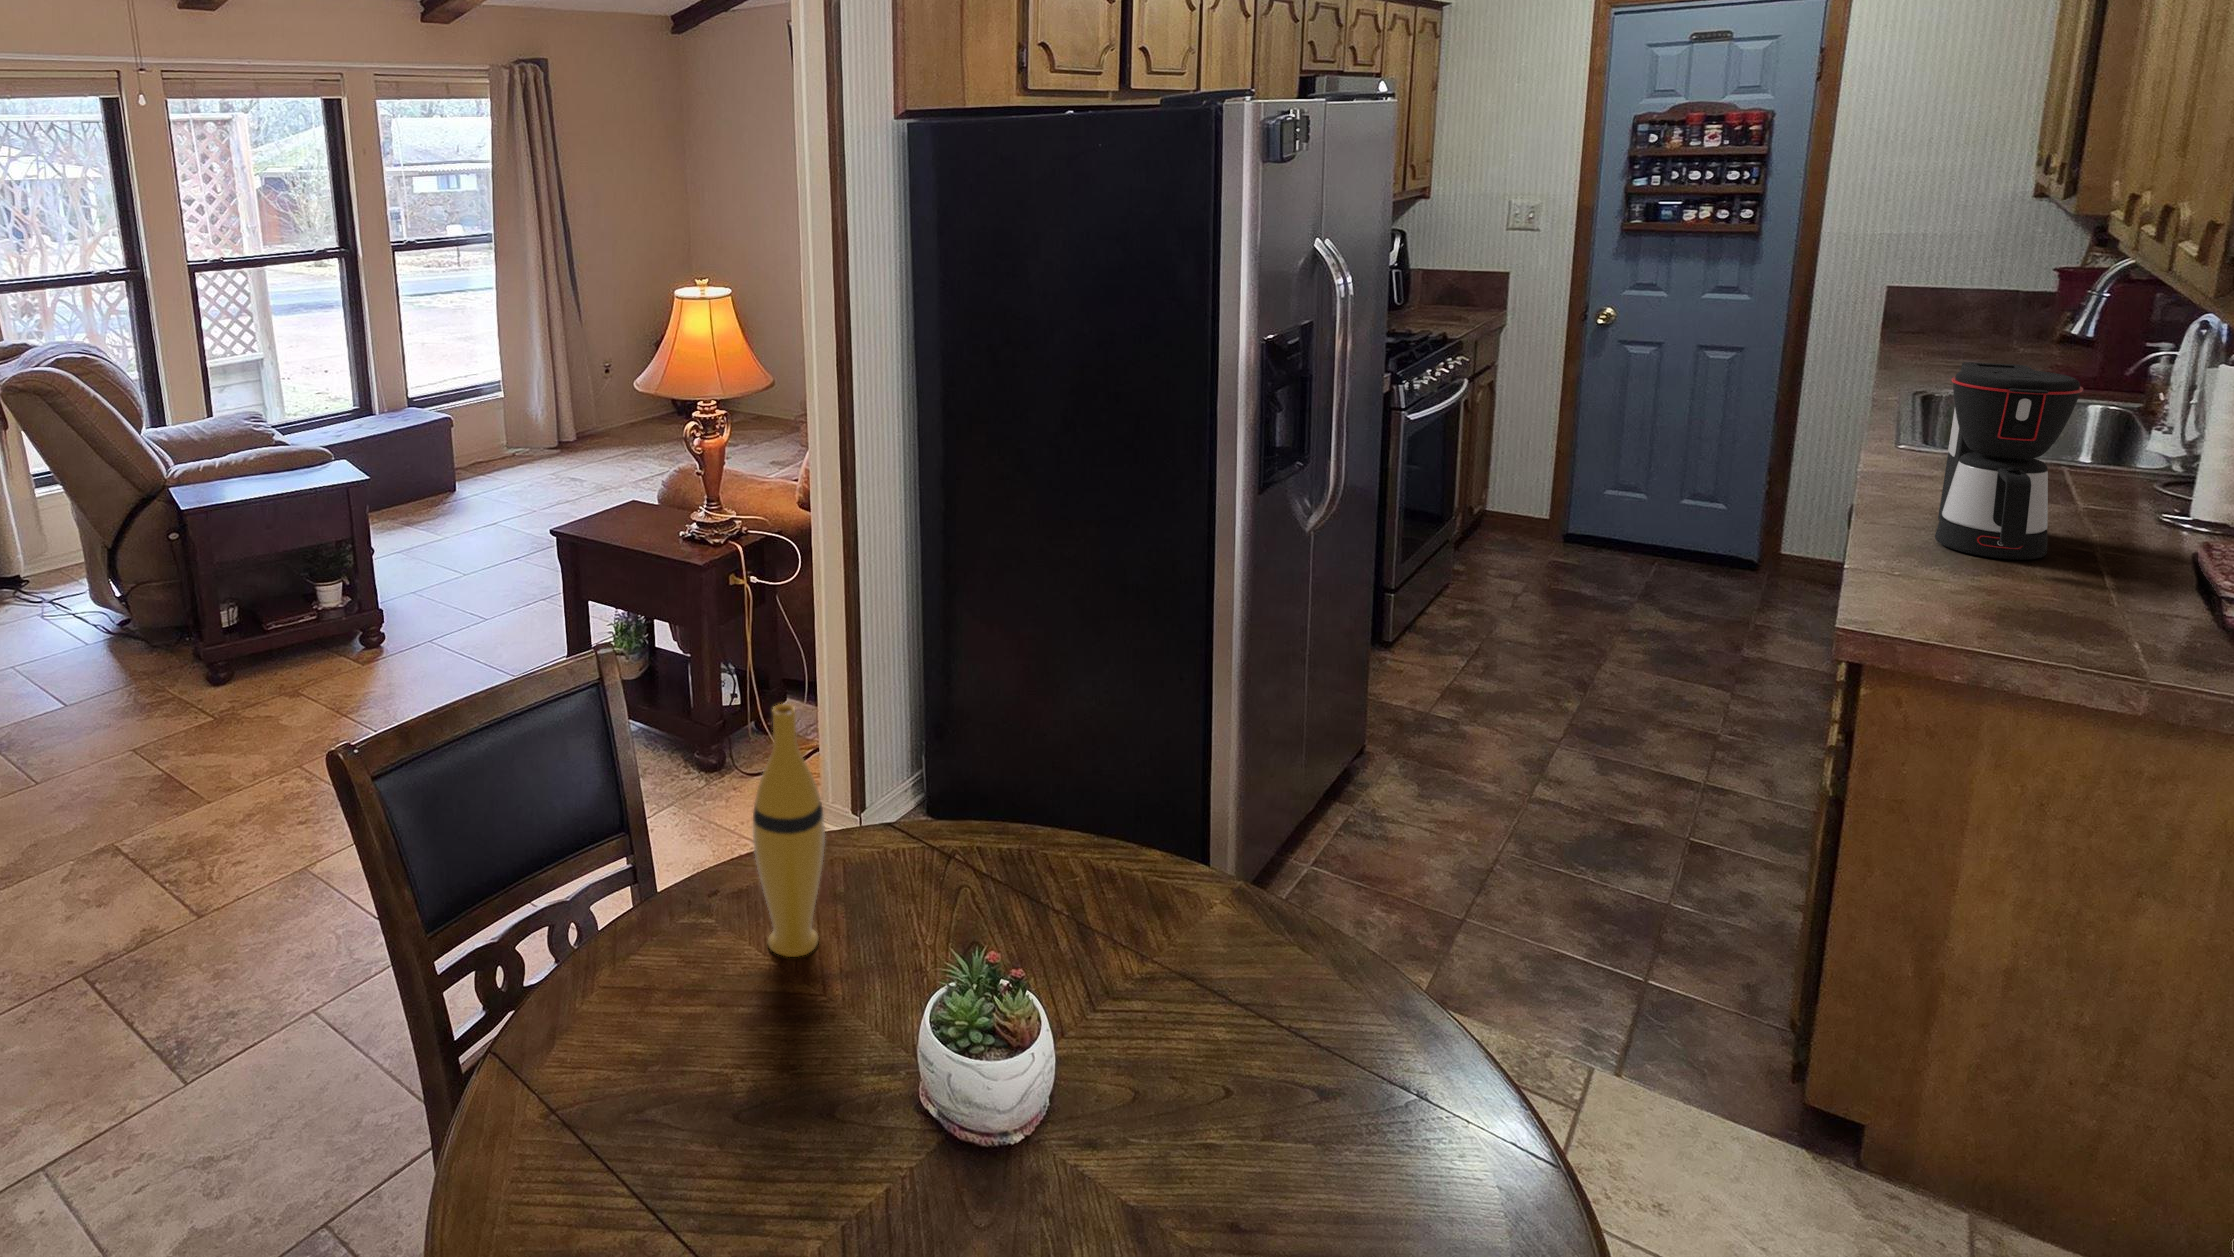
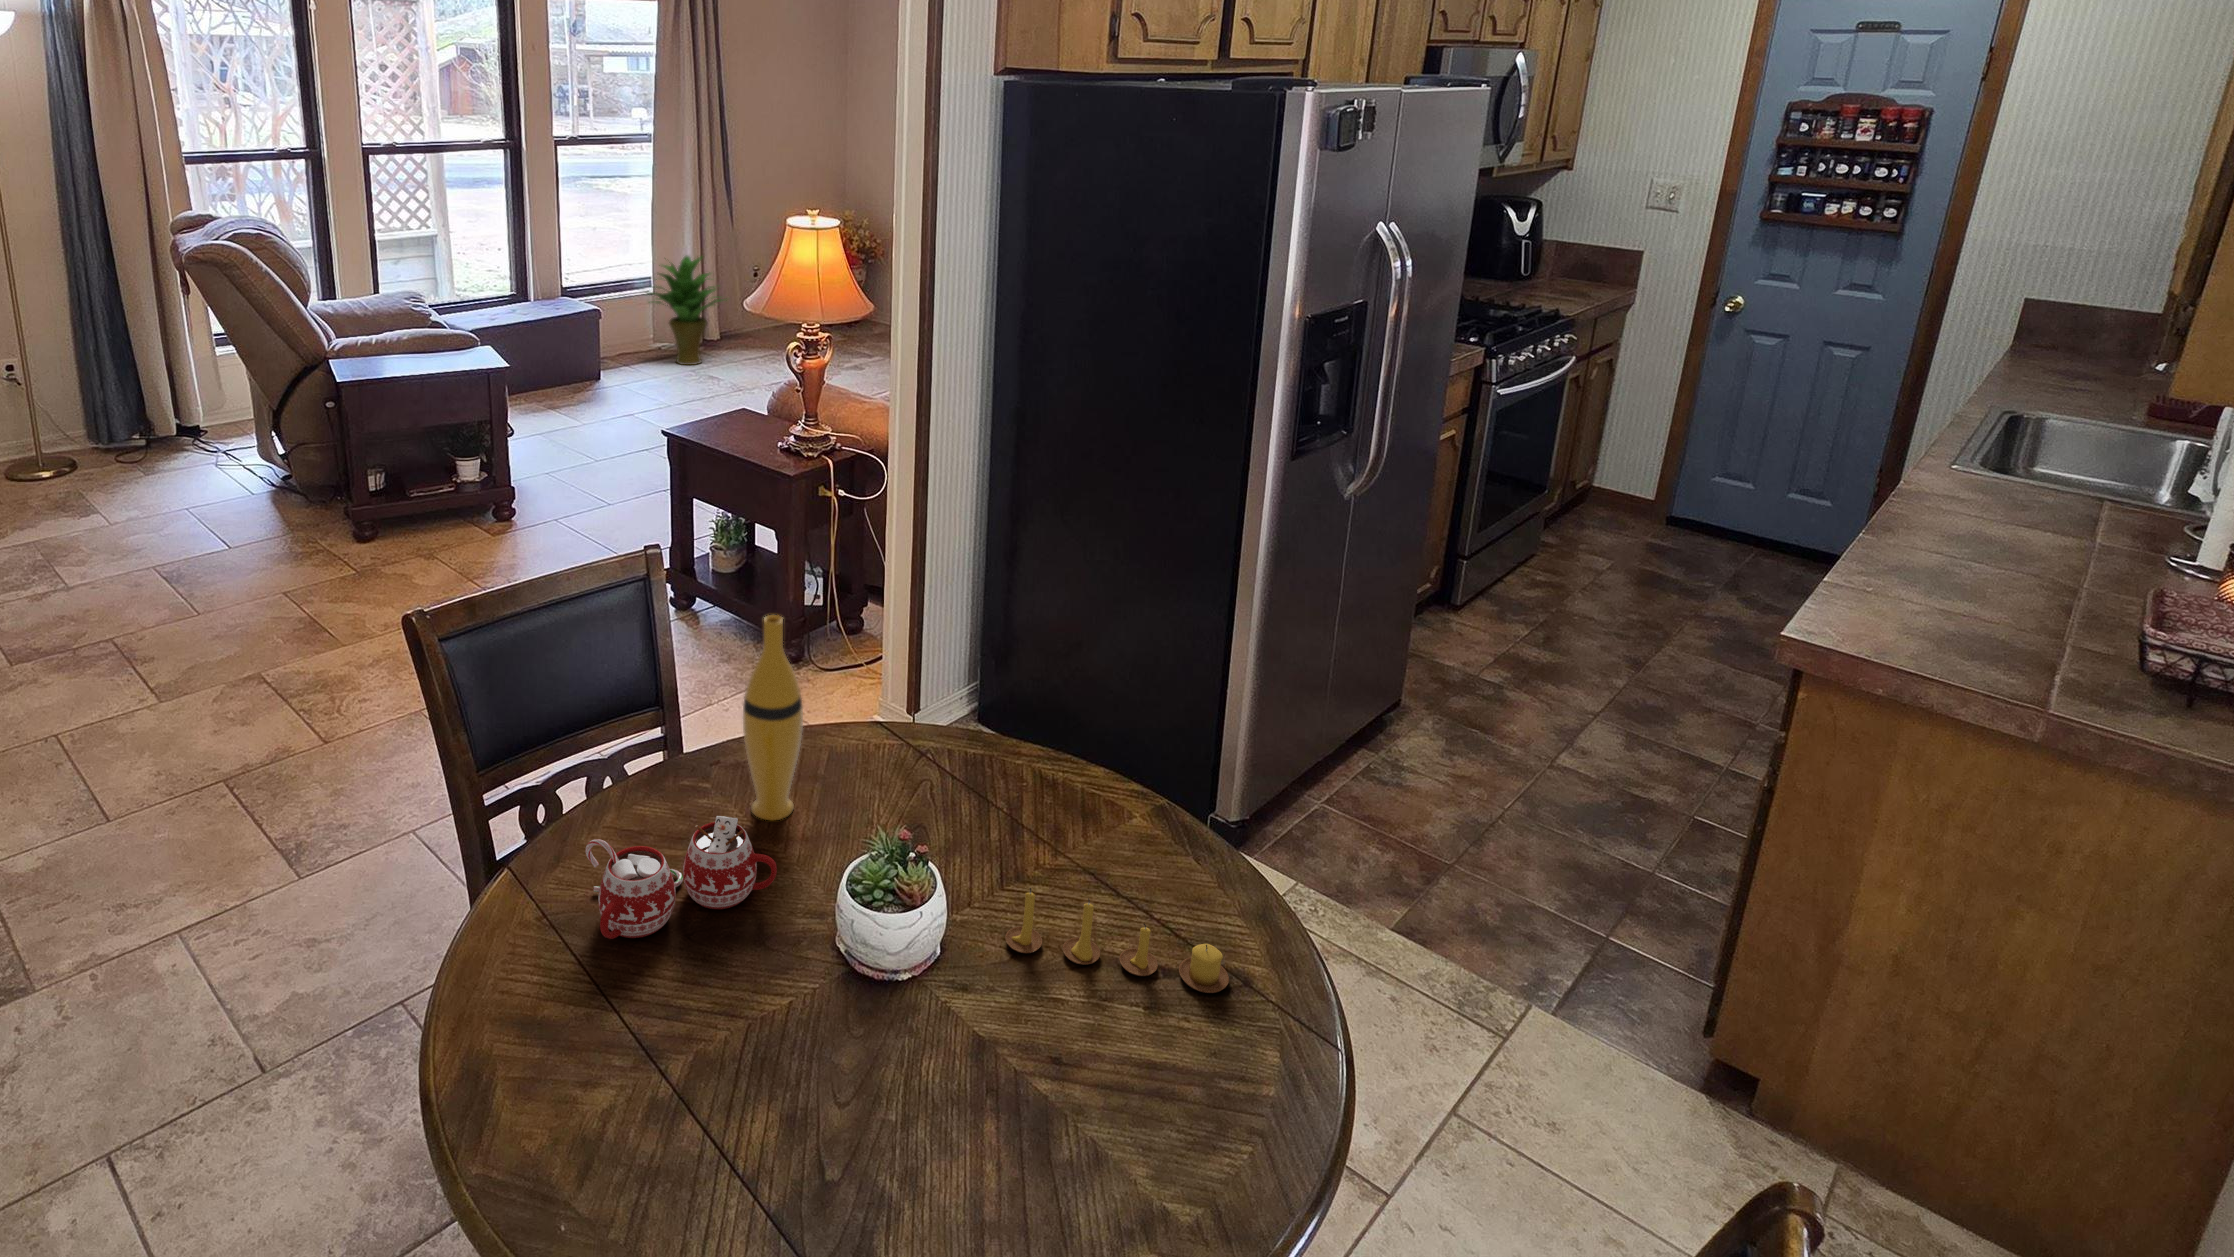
potted plant: none [501,353,591,467] -> present [651,256,723,365]
coffee maker: present [1935,362,2083,560] -> none [1928,398,2083,592]
mug: none [593,960,828,1140] -> present [586,816,777,939]
candle: none [1122,1009,1407,1119] -> present [1005,888,1229,993]

